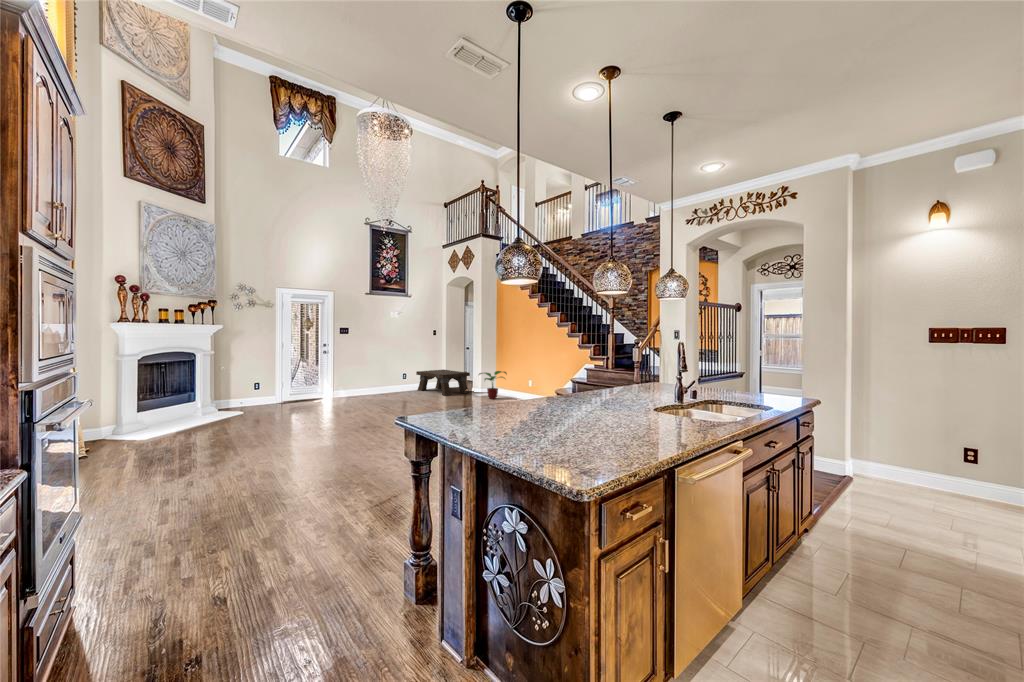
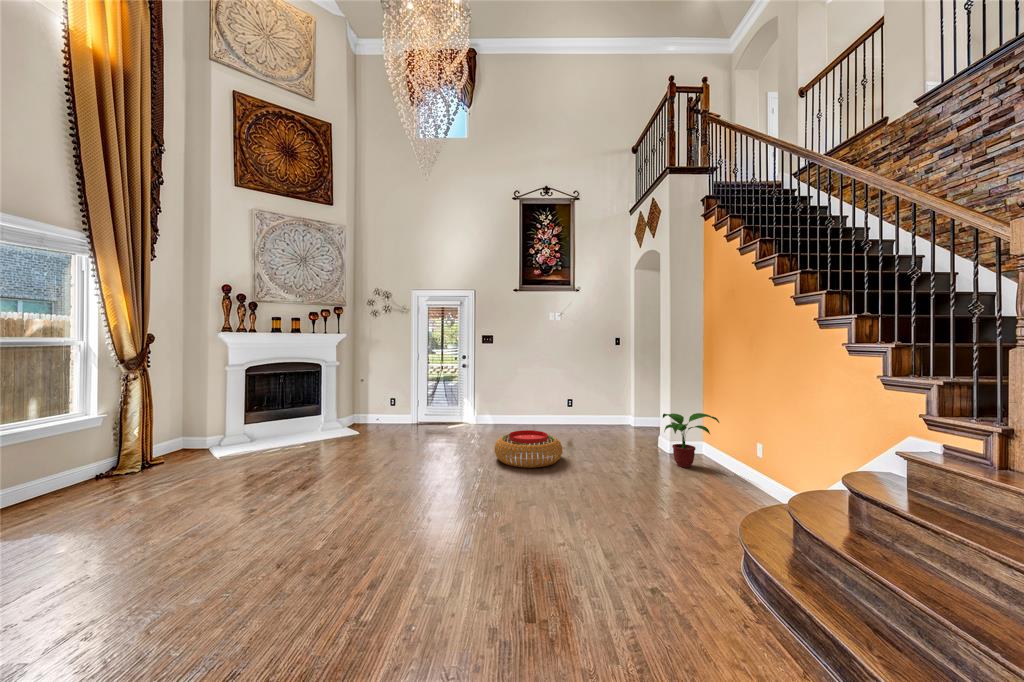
coffee table: present [416,370,470,396] -> none [587,399,662,444]
pouf: none [393,389,436,409] -> present [494,430,562,468]

